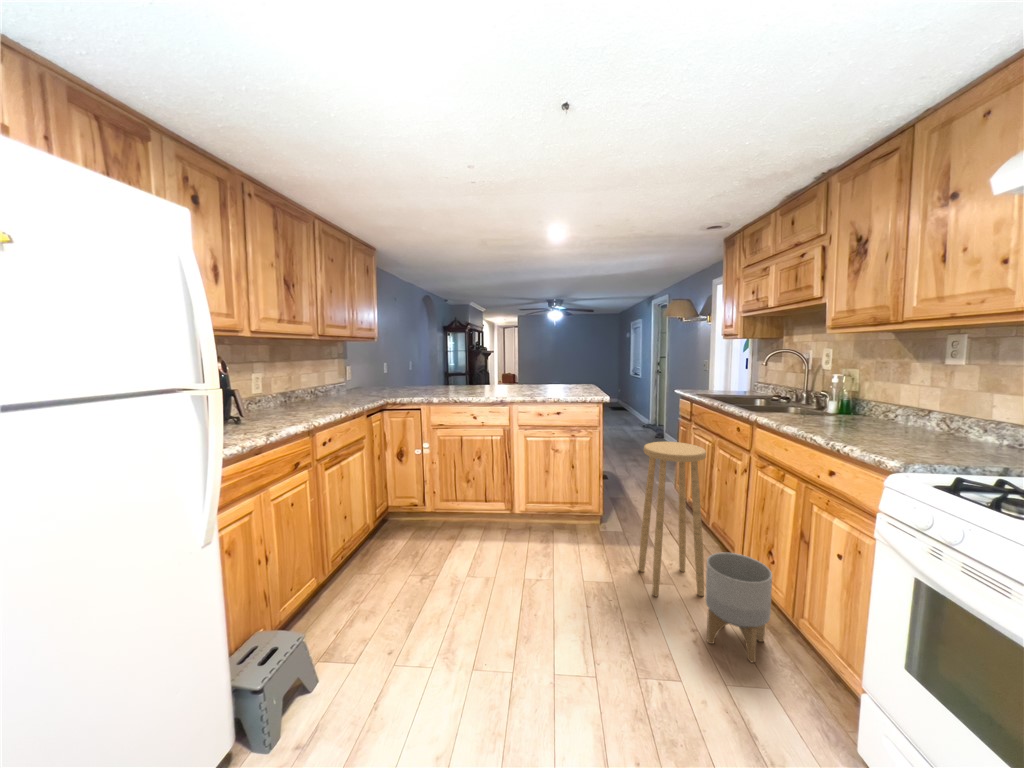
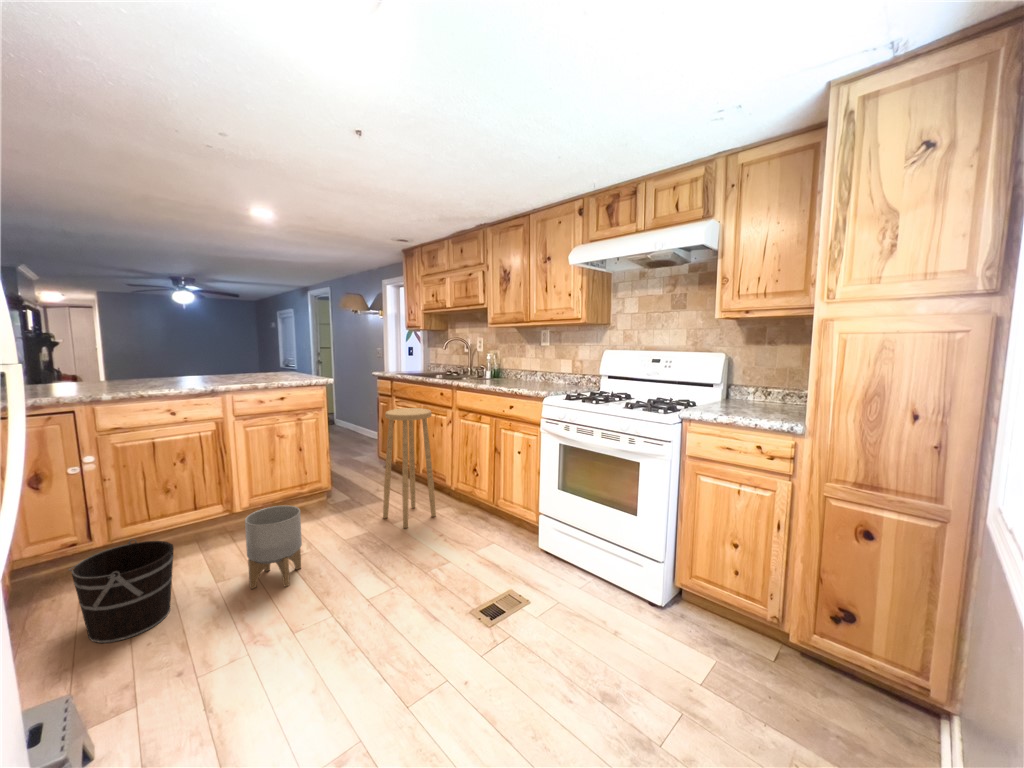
bucket: none [374,517,435,596] -> present [69,539,174,643]
planter: present [705,552,772,663] -> present [245,505,302,589]

